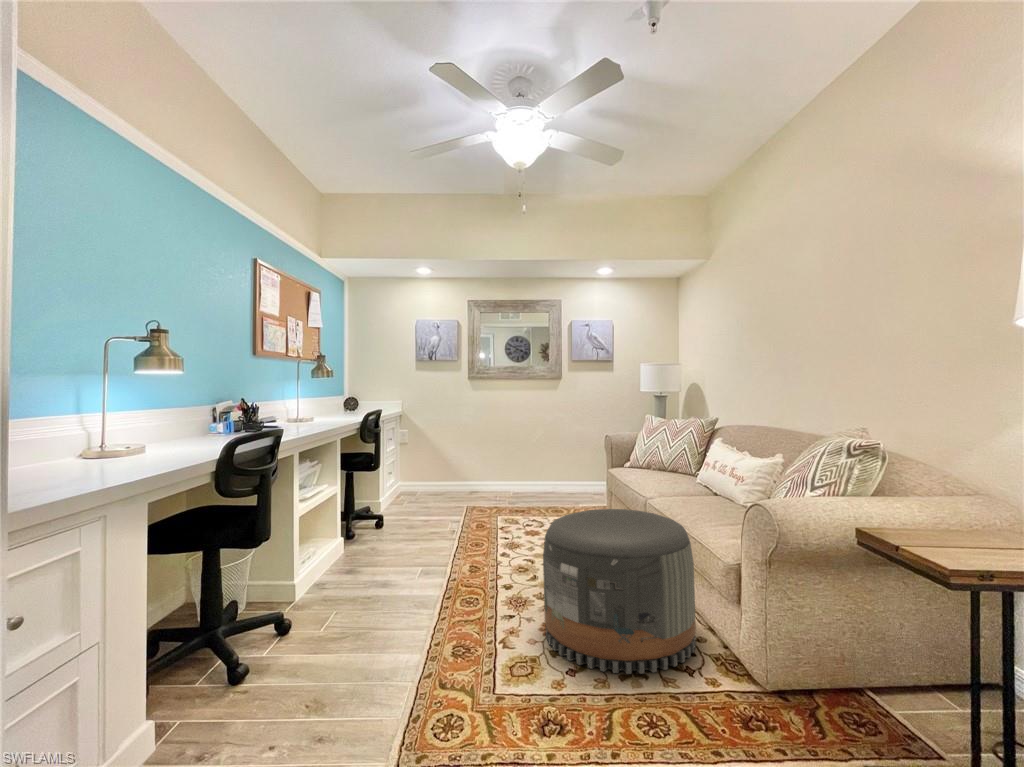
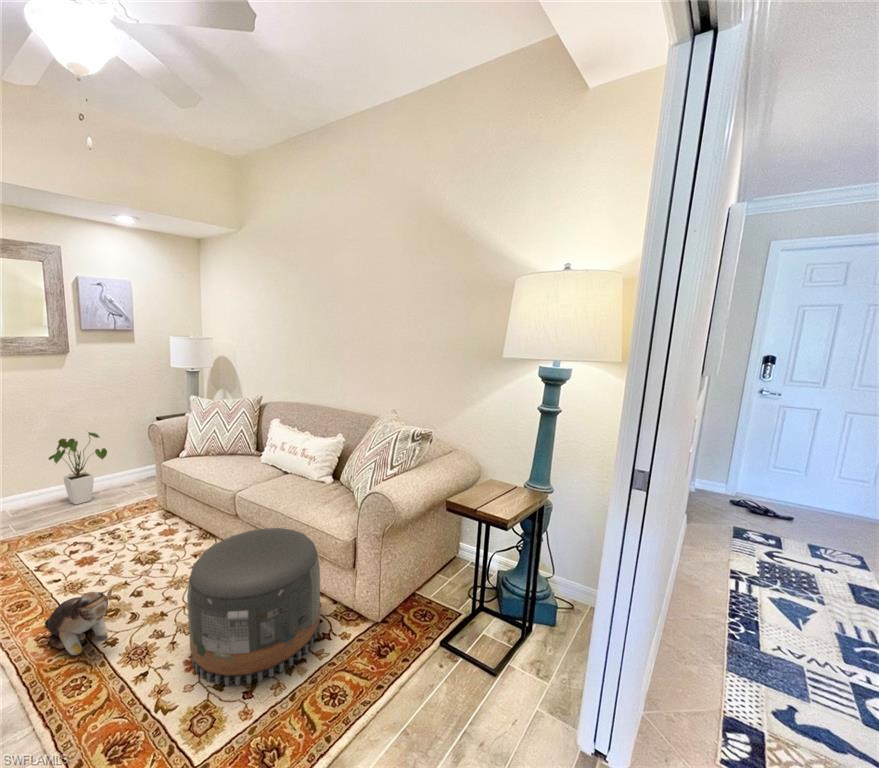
house plant: none [539,434,578,500] -> present [48,432,107,505]
plush toy: none [476,528,510,585] -> present [45,589,112,655]

